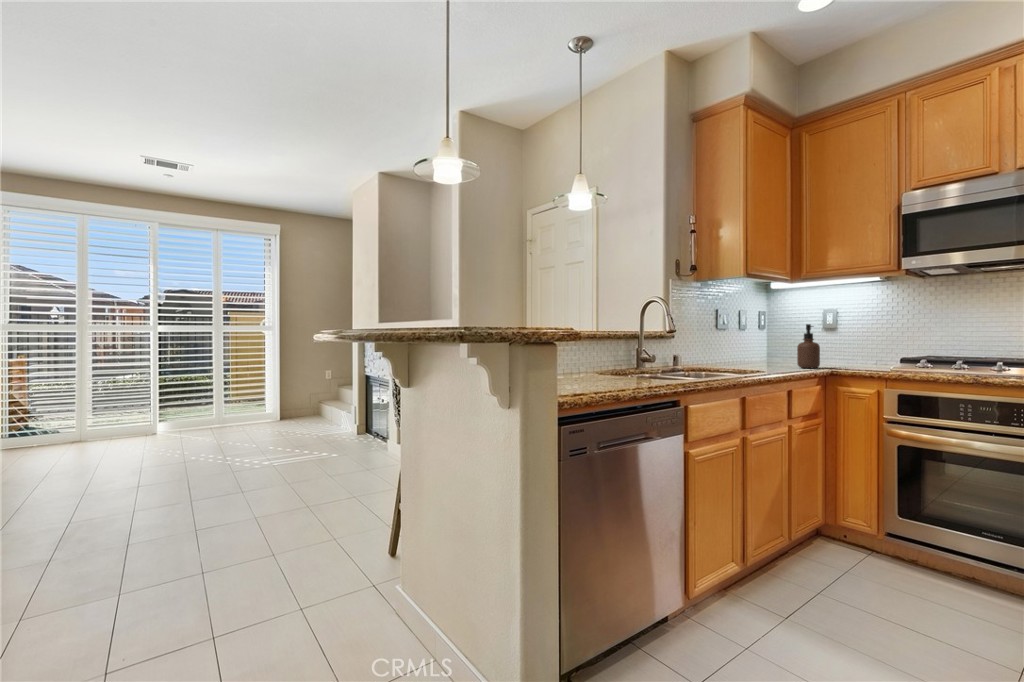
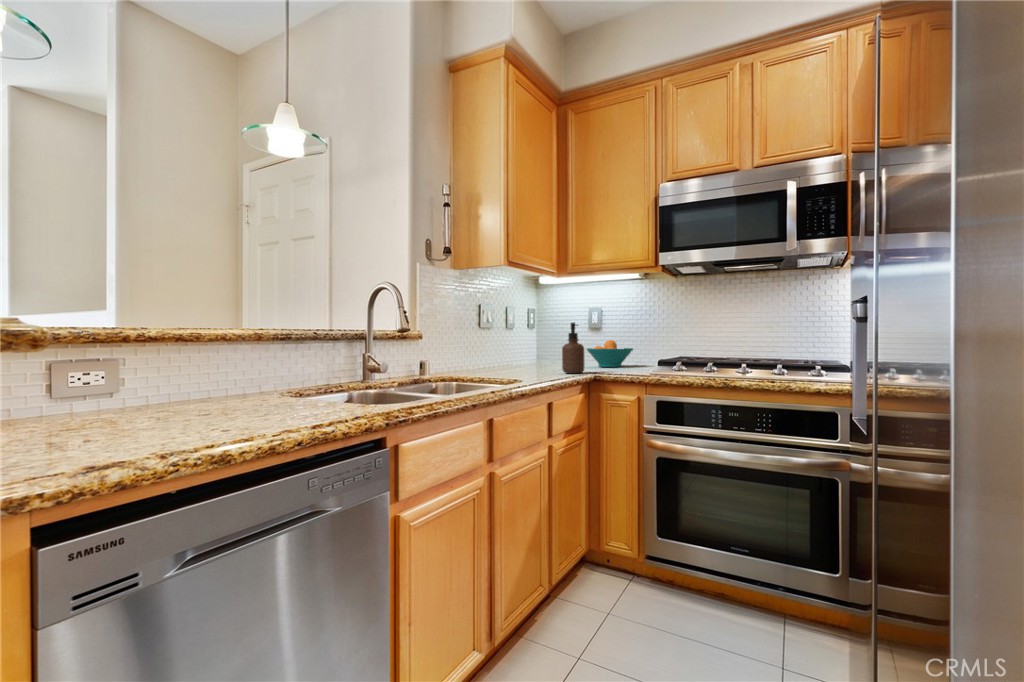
fruit bowl: none [820,339,873,364] -> present [587,340,633,367]

